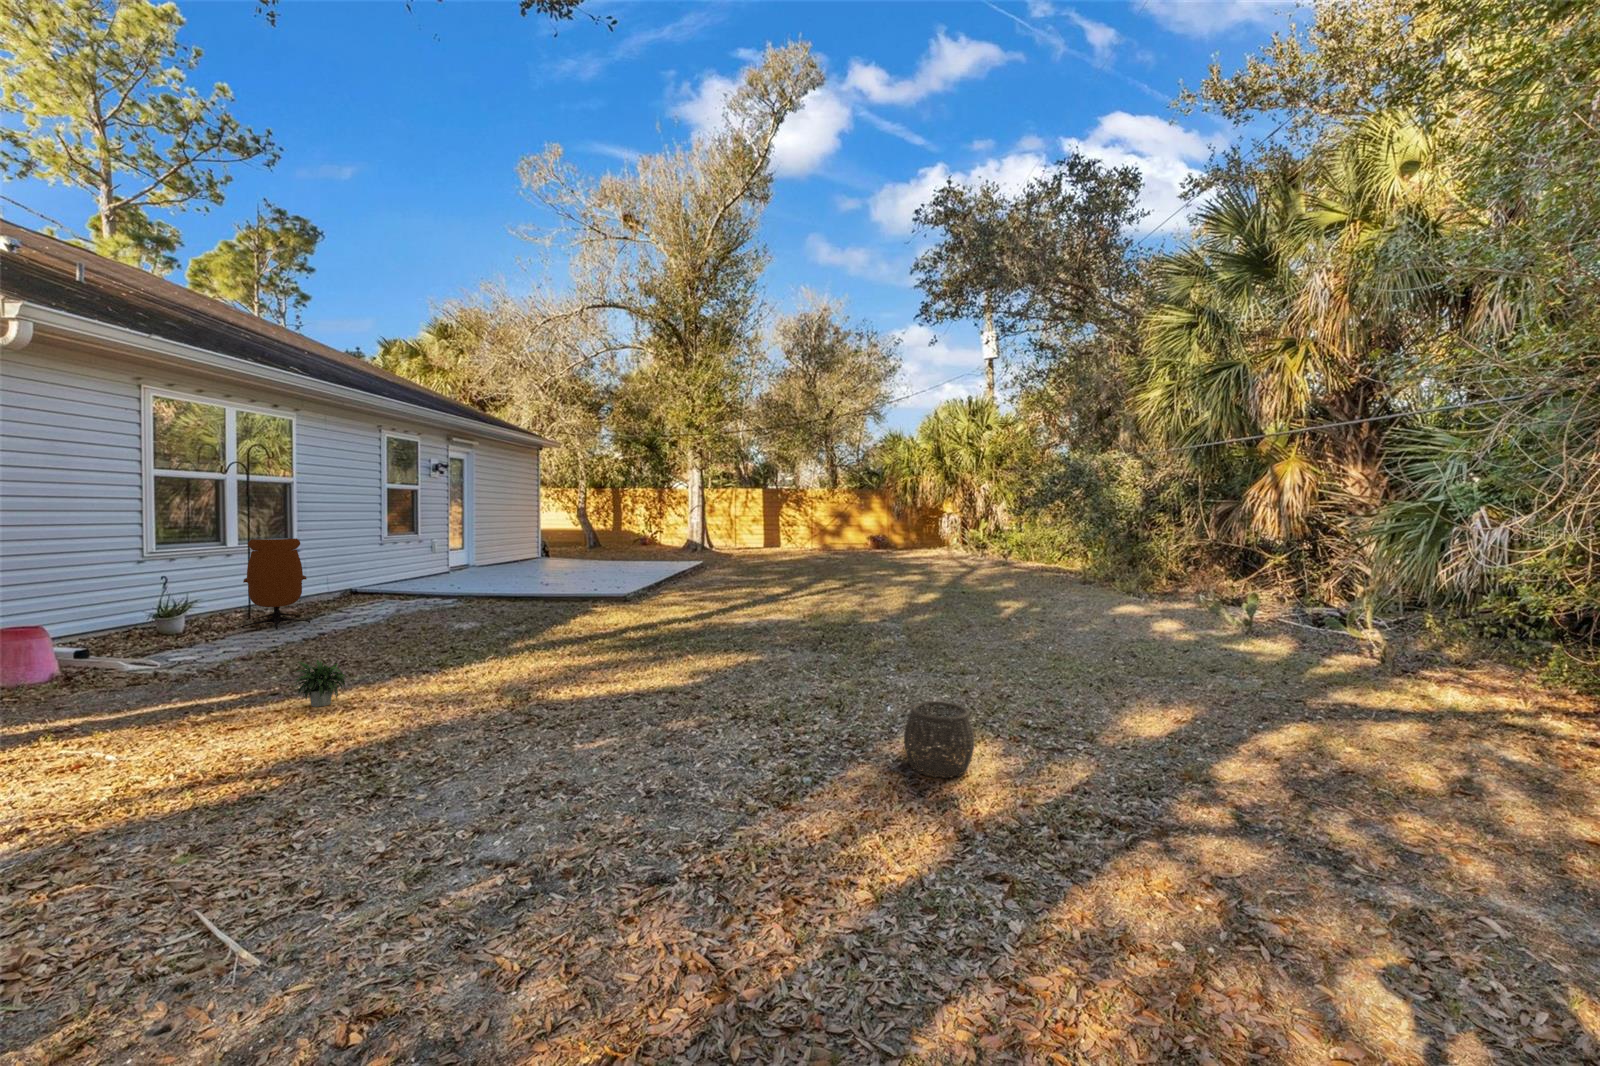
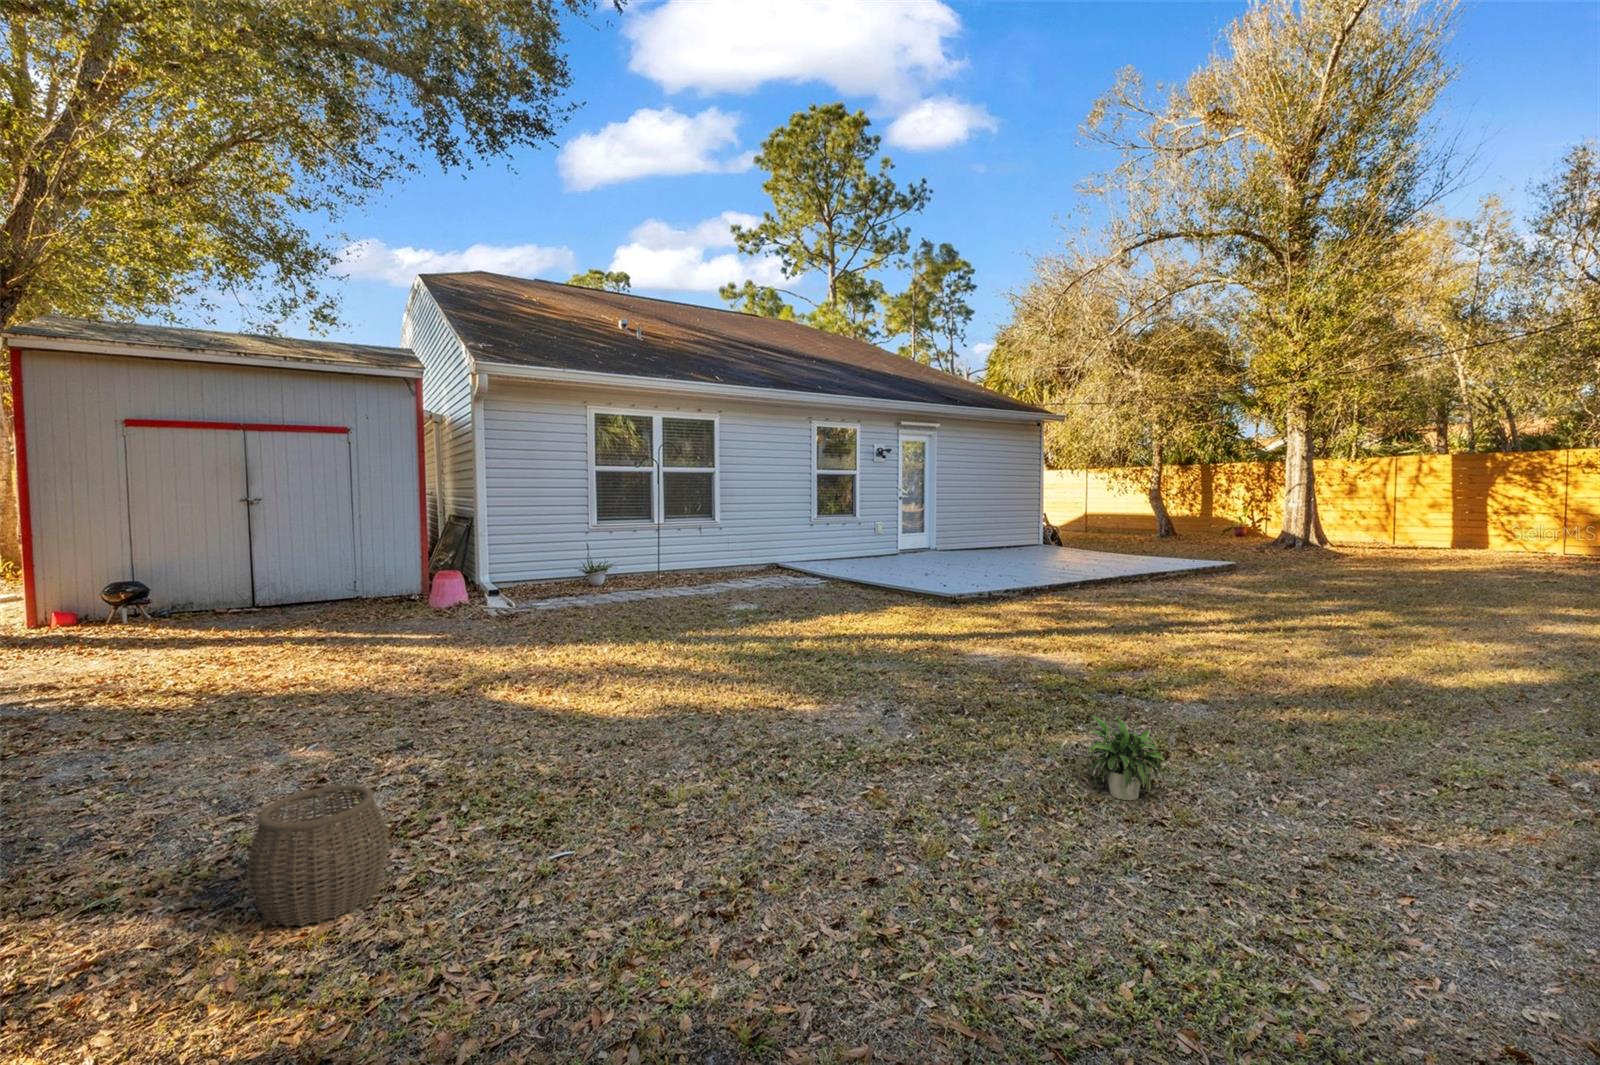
lounge chair: present [241,538,310,629] -> none [628,516,692,590]
potted plant: present [294,660,346,707] -> present [1086,715,1165,800]

